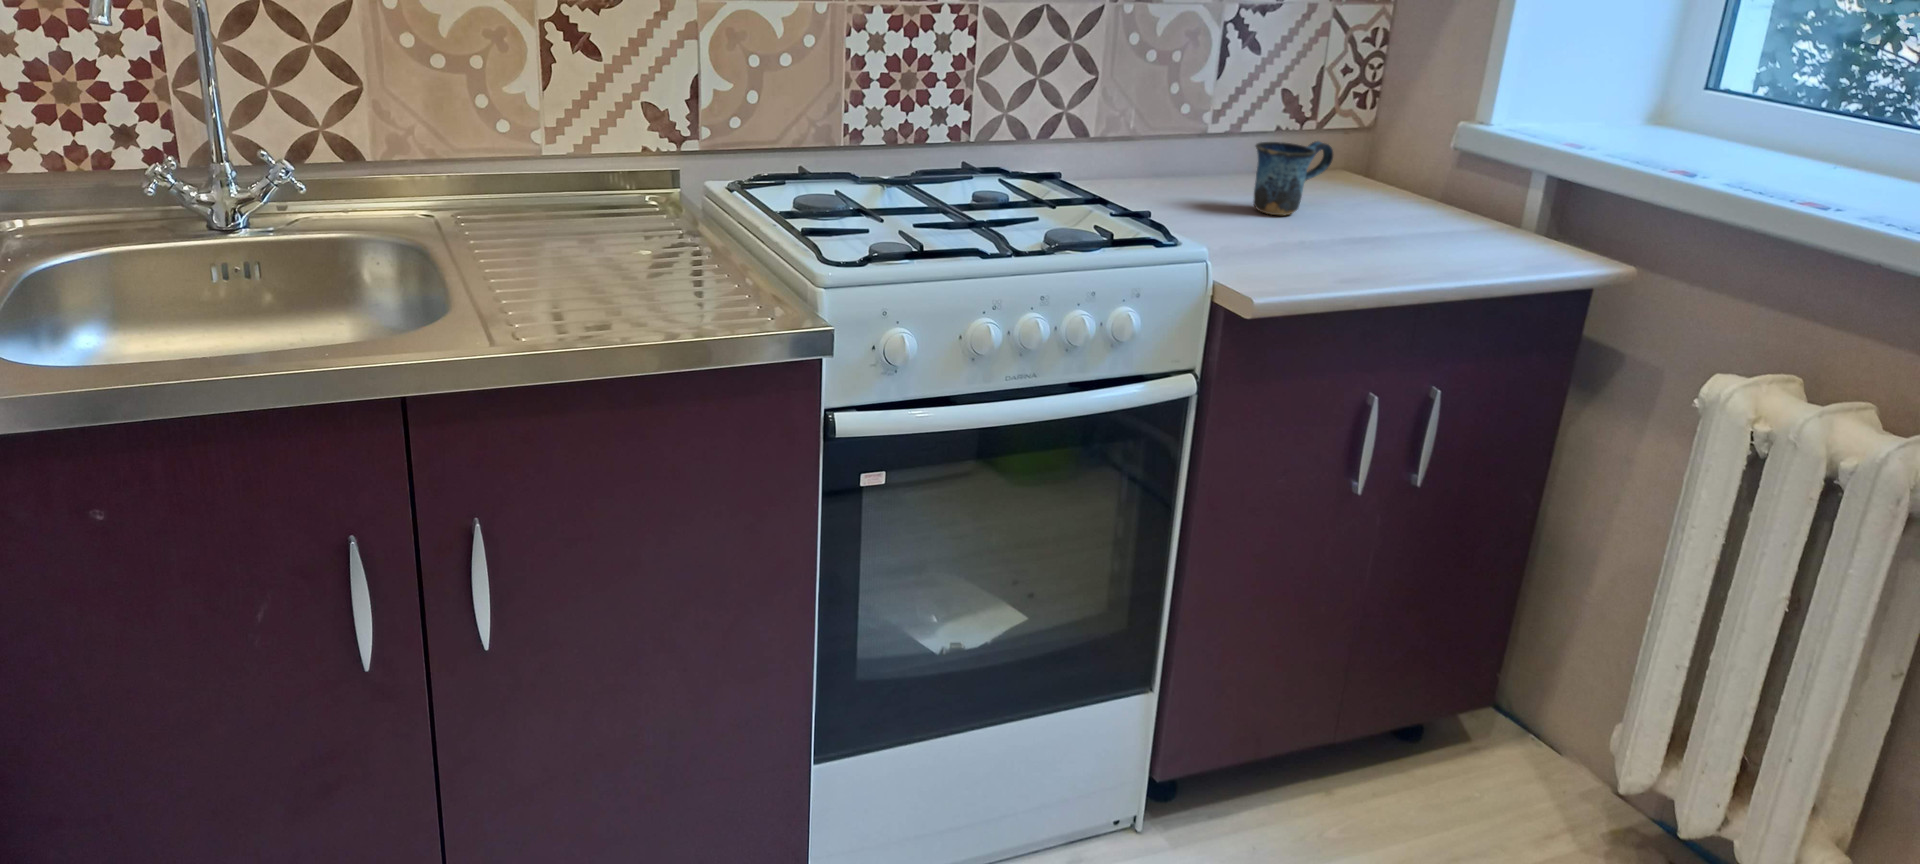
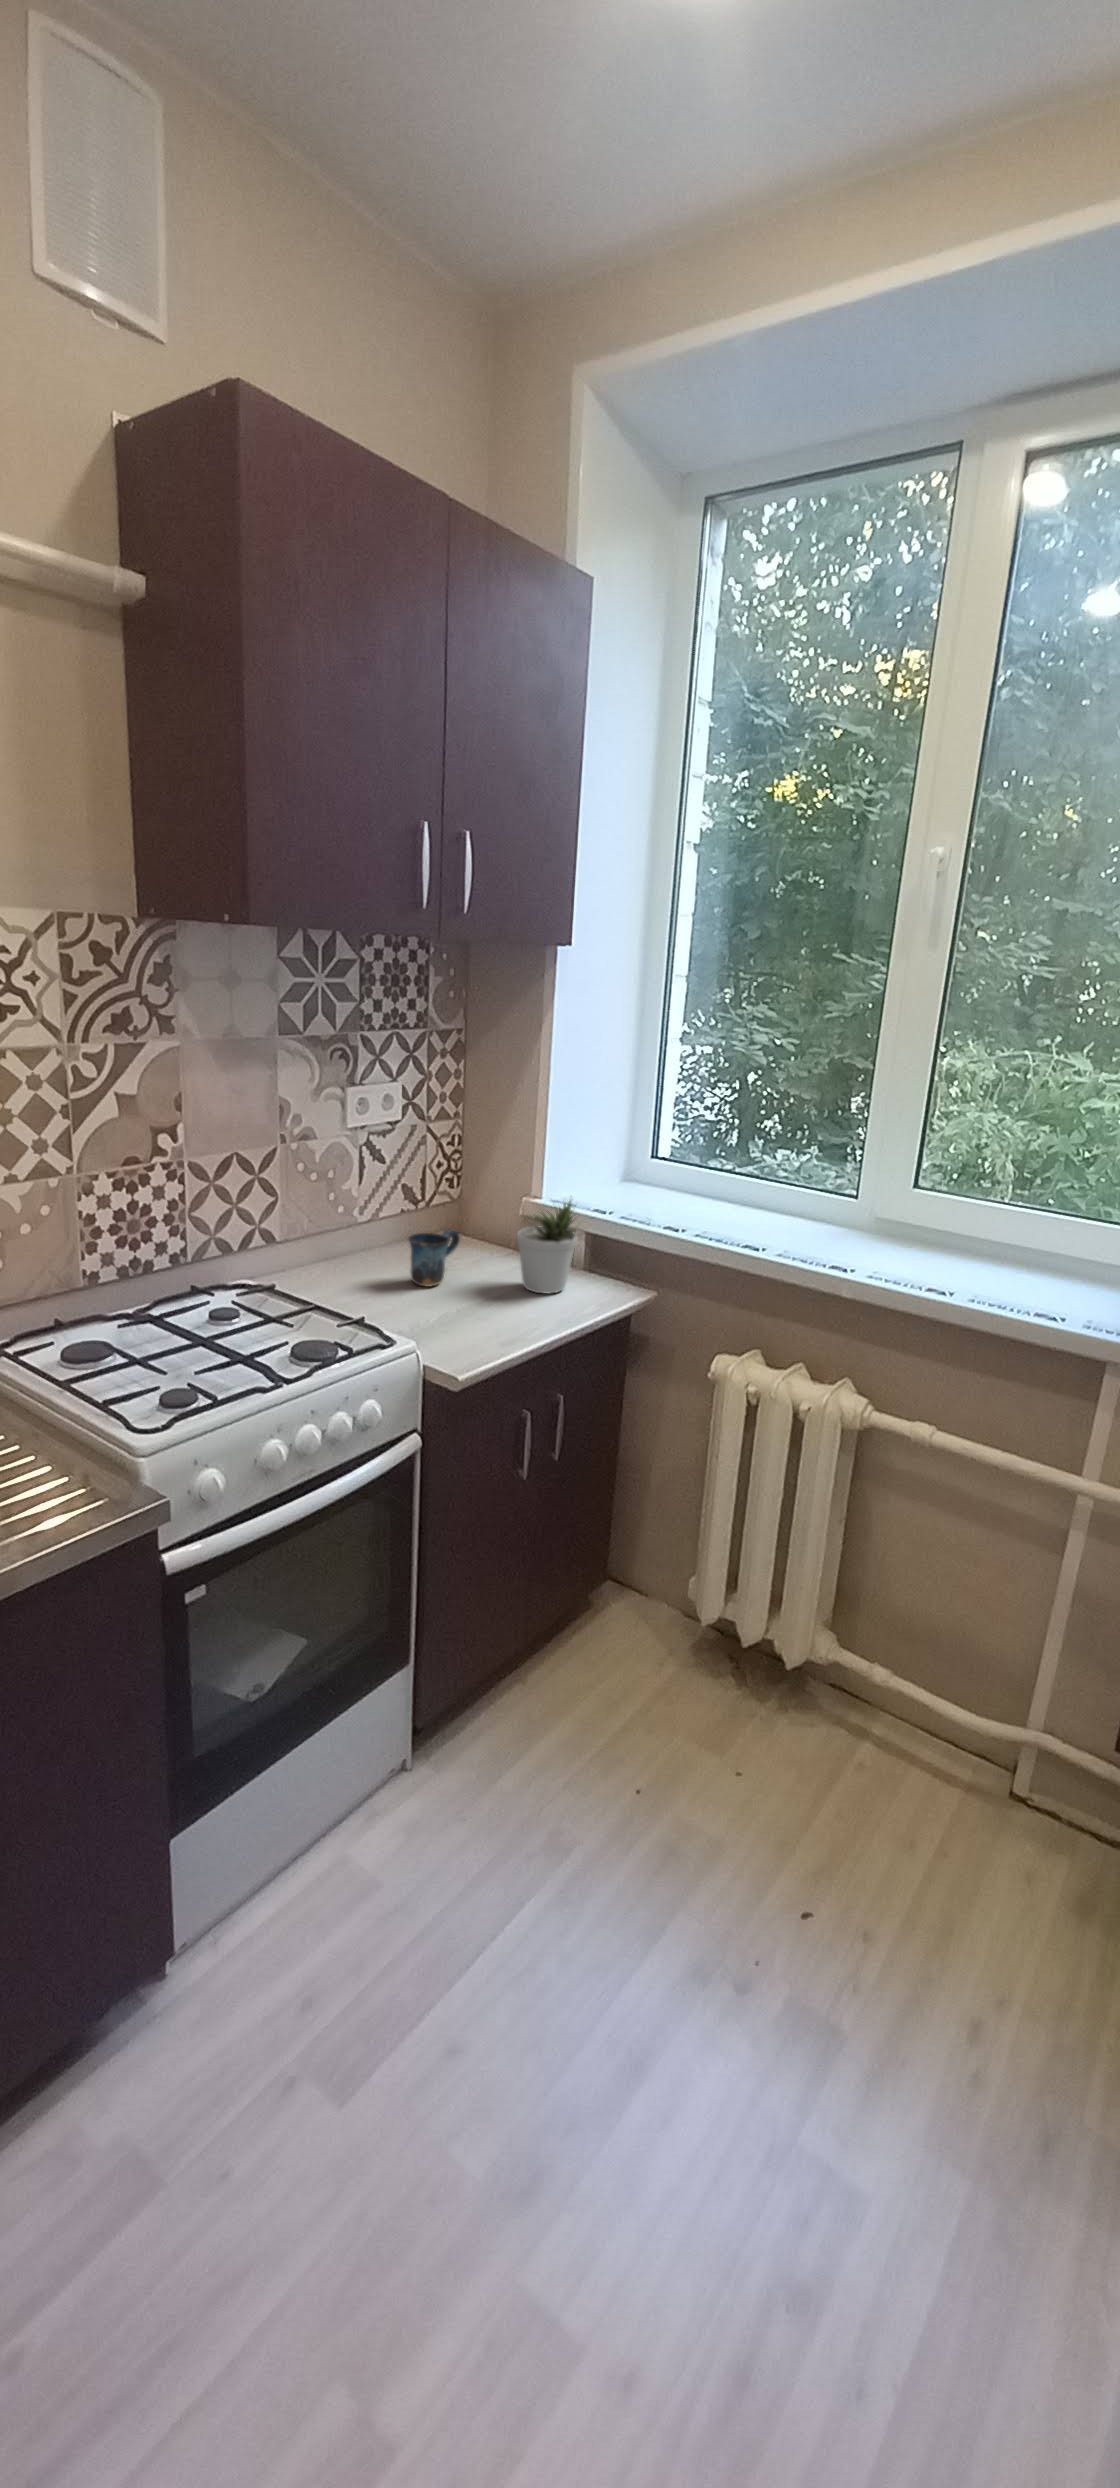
potted plant: none [1411,101,1514,246] -> present [517,1200,577,1294]

